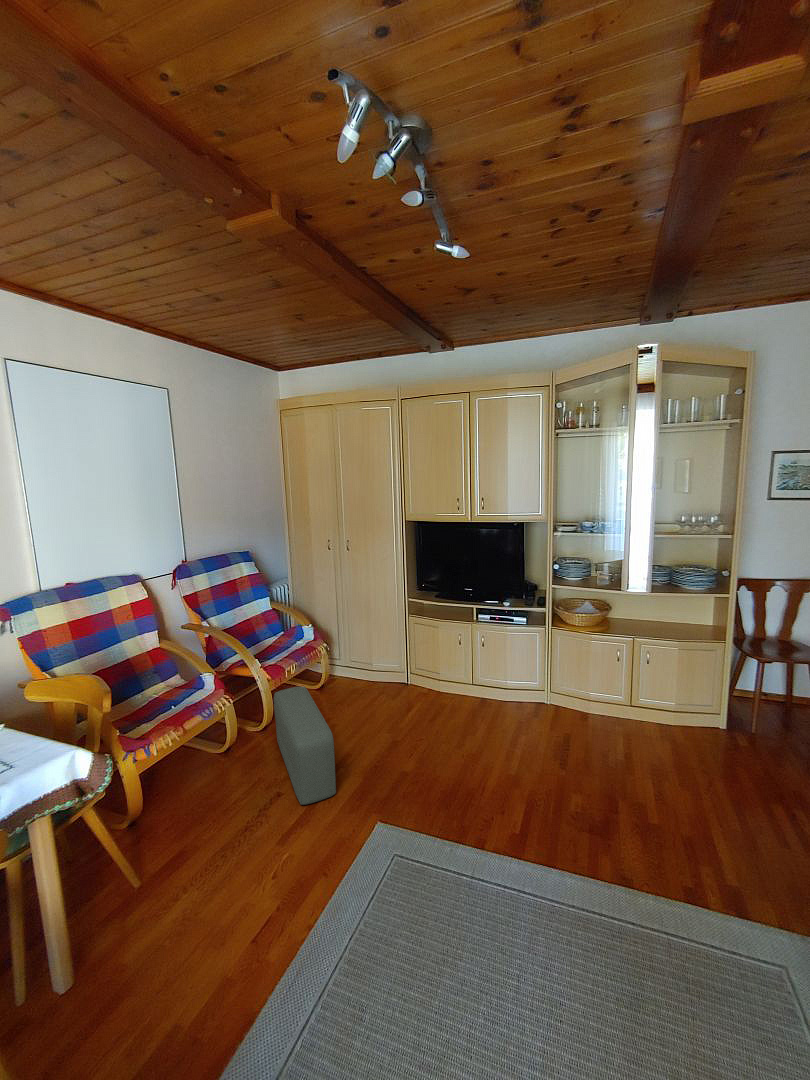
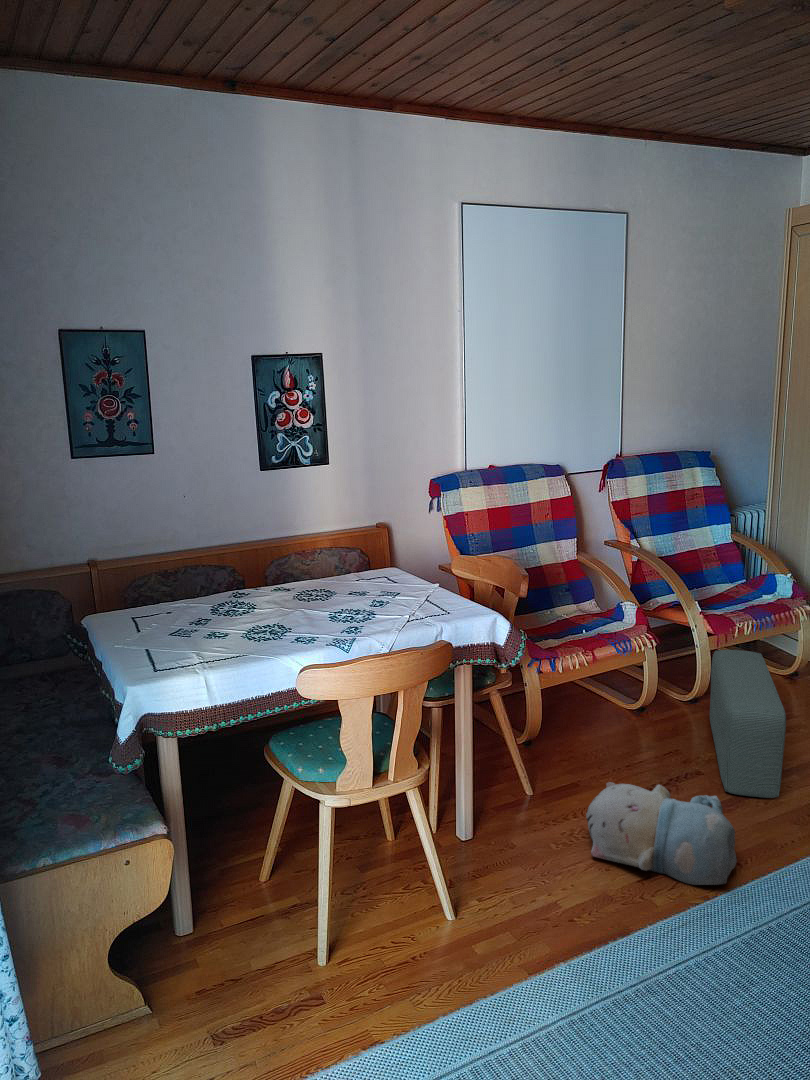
plush toy: none [195,827,324,938] -> present [586,782,736,885]

